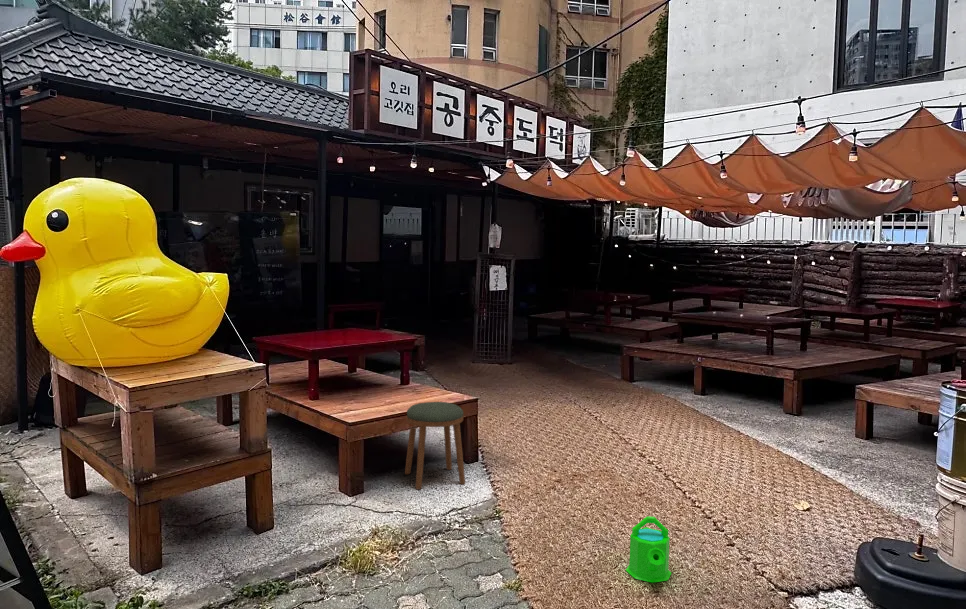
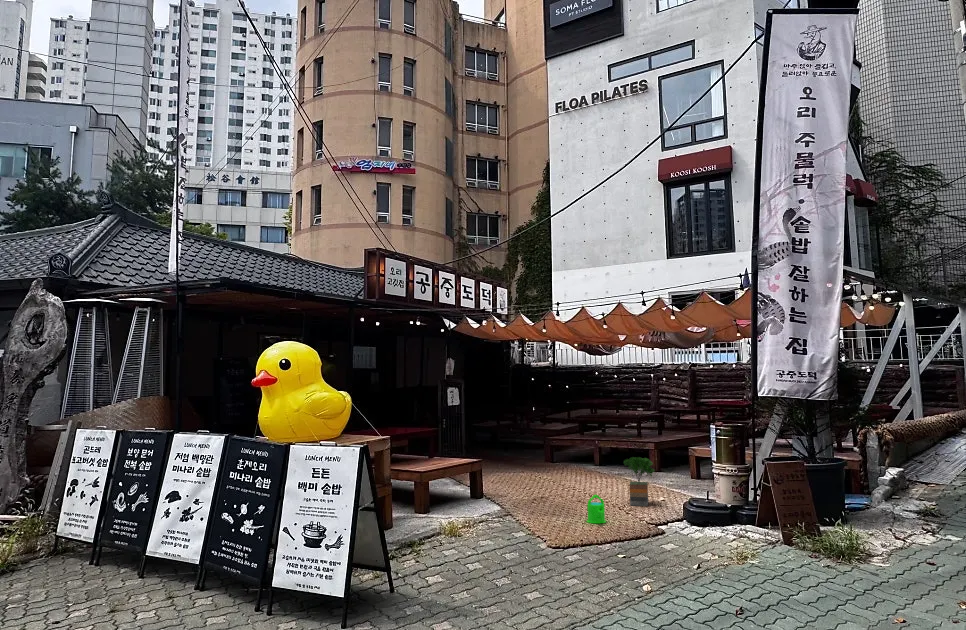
stool: present [405,402,465,489] -> none [454,461,490,507]
potted tree: none [726,420,796,525] -> present [624,457,655,506]

